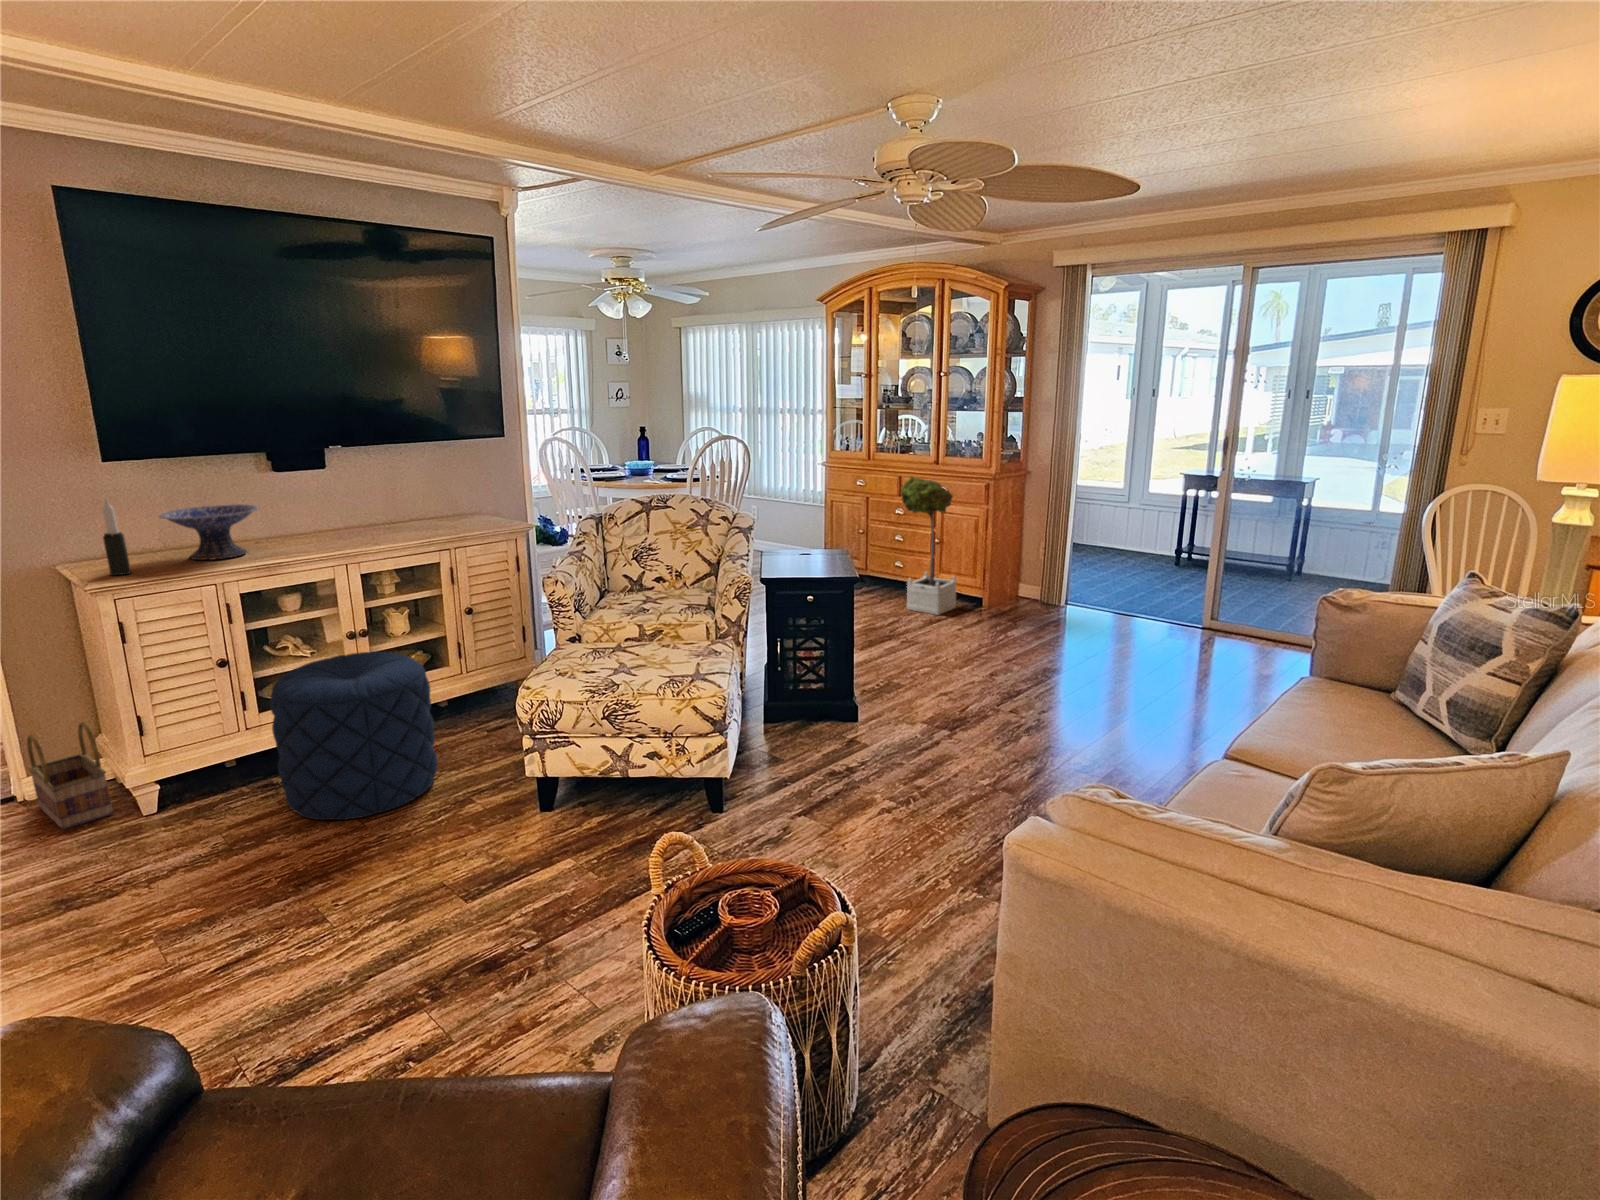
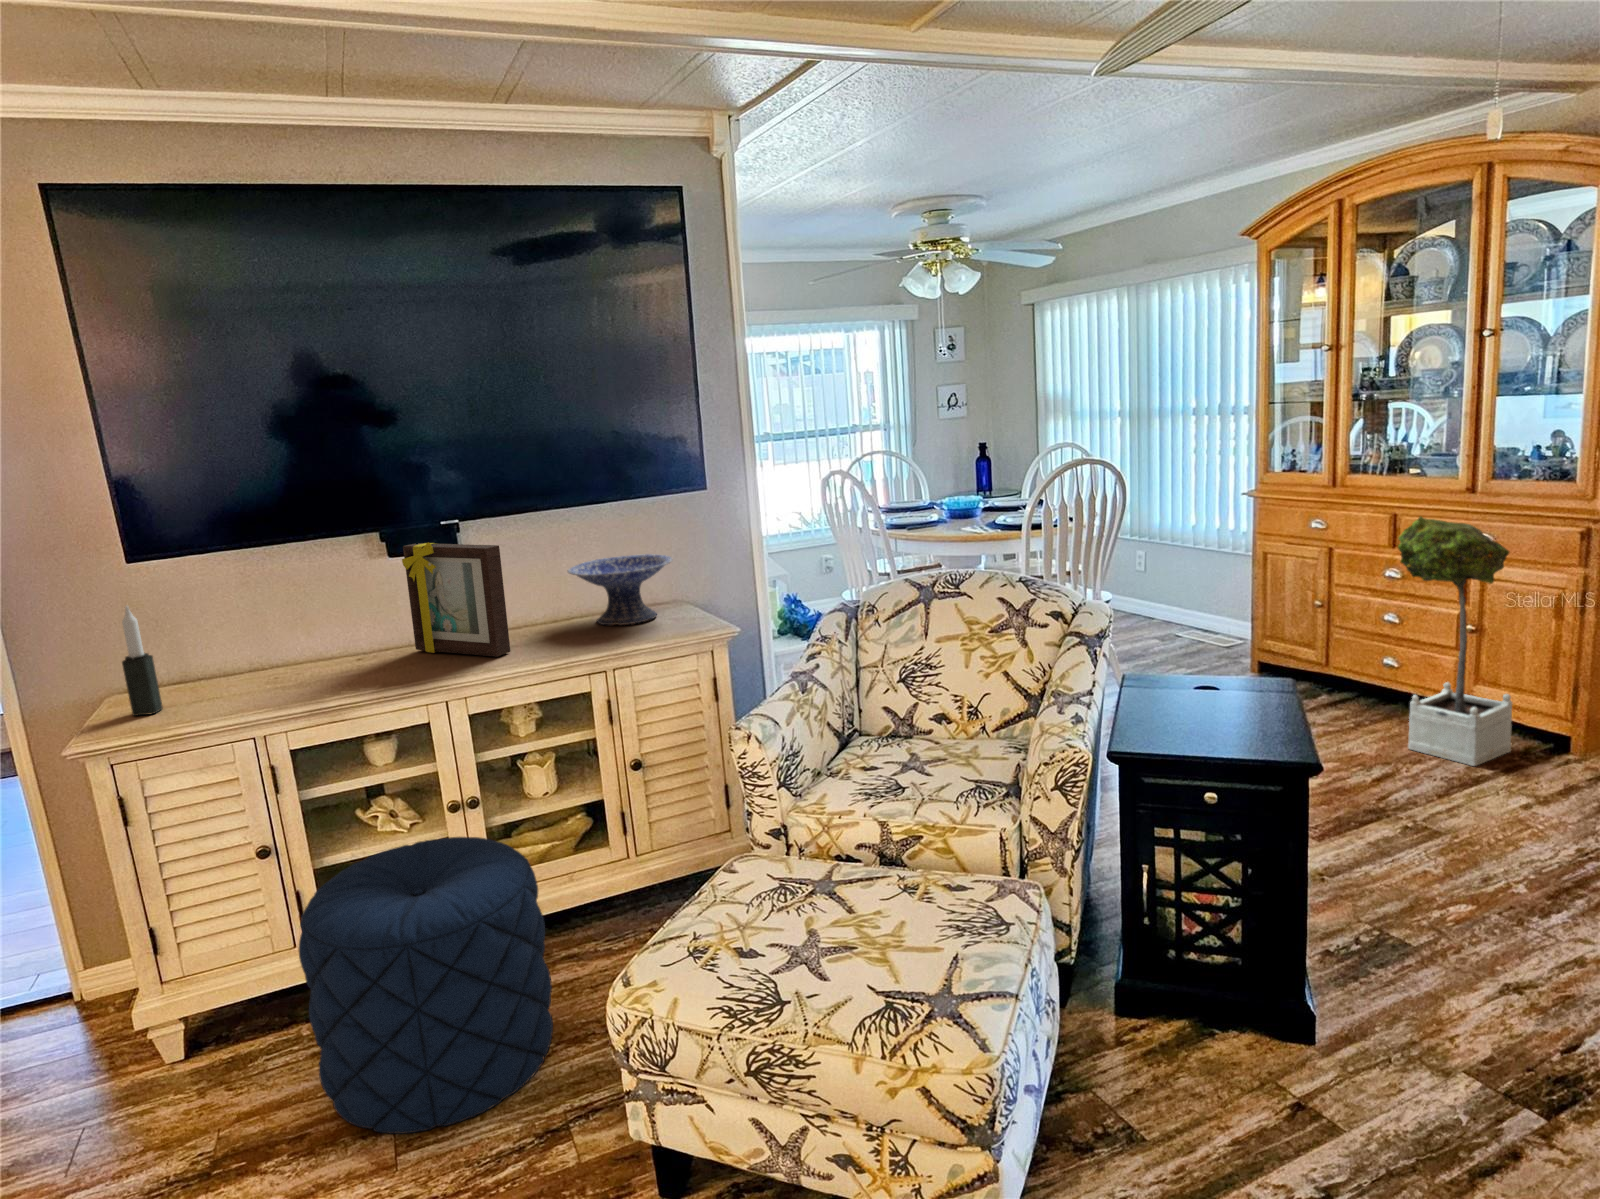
picture frame: none [292,465,378,542] -> present [402,542,510,657]
decorative bowl: present [159,504,259,560] -> present [568,554,672,625]
basket: present [27,722,113,830] -> none [45,911,141,1072]

